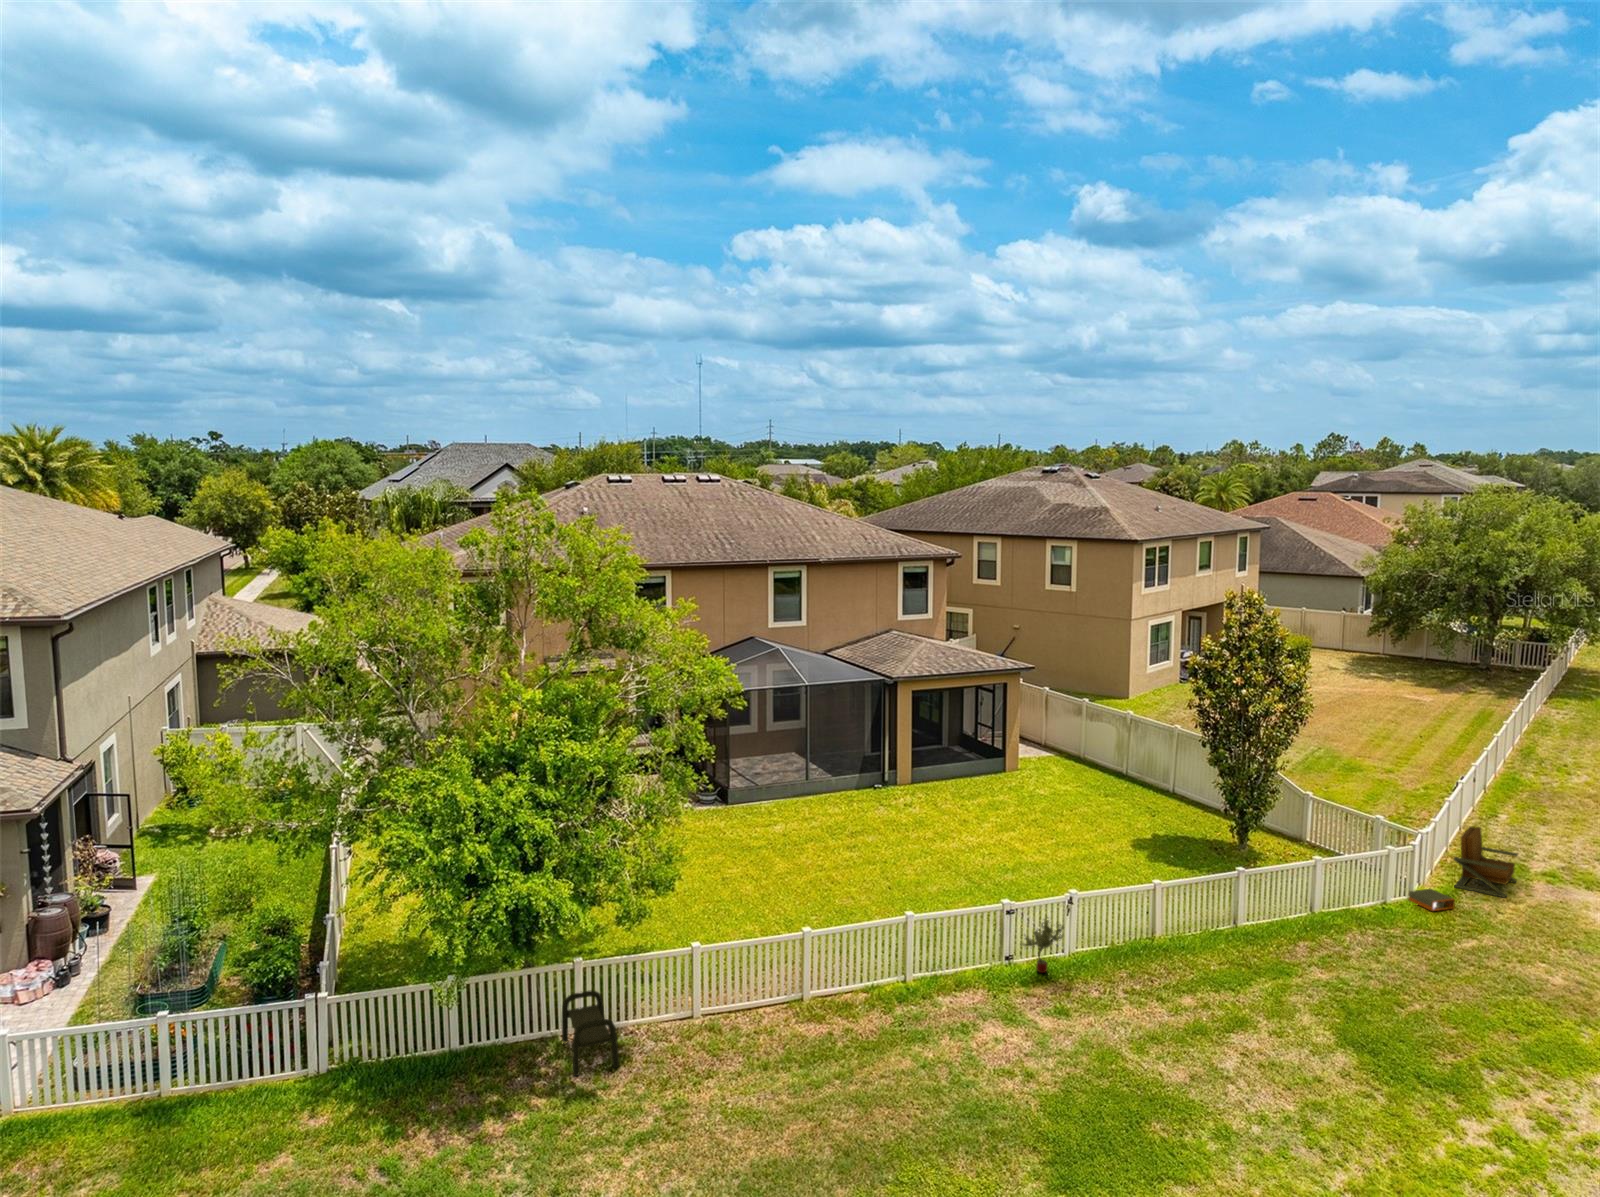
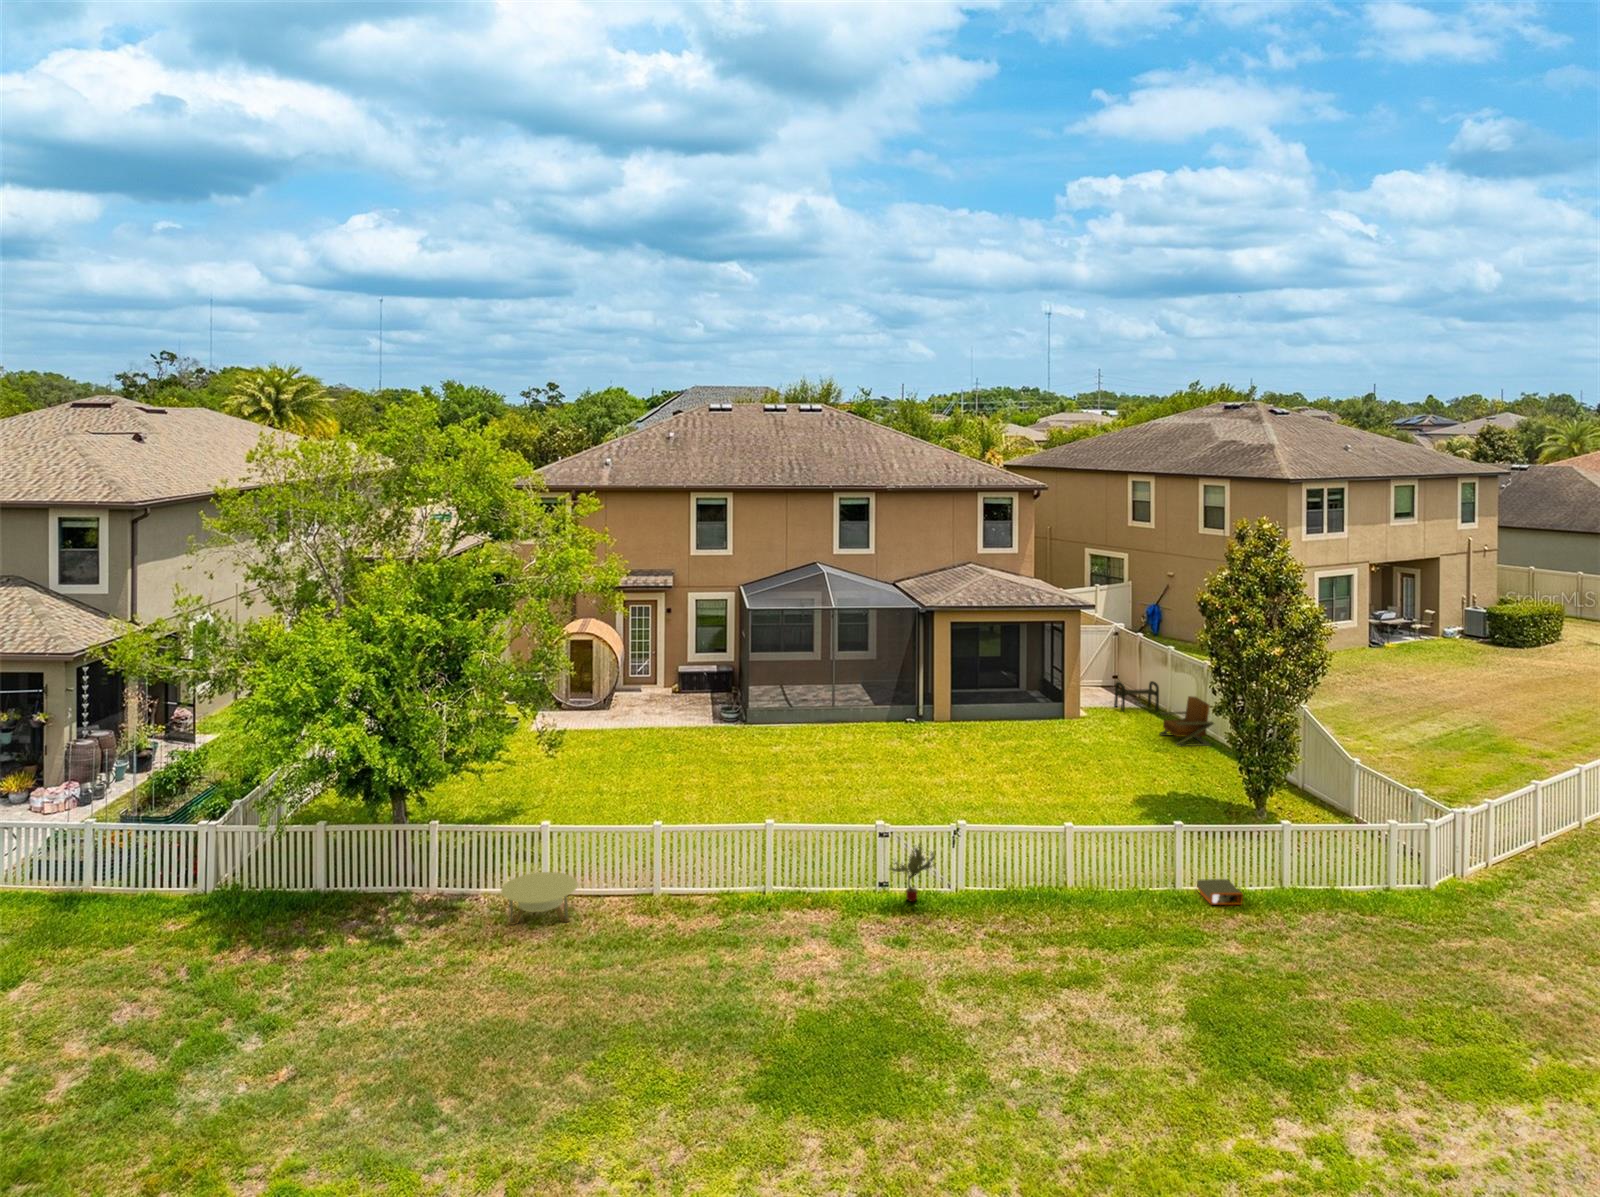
lounge chair: present [1454,827,1518,897] -> present [1160,696,1214,746]
storage box: present [1409,889,1455,911] -> present [1197,879,1243,905]
bench: present [562,990,619,1076] -> present [1114,681,1159,712]
round table: none [666,992,744,1056] -> present [501,872,578,925]

